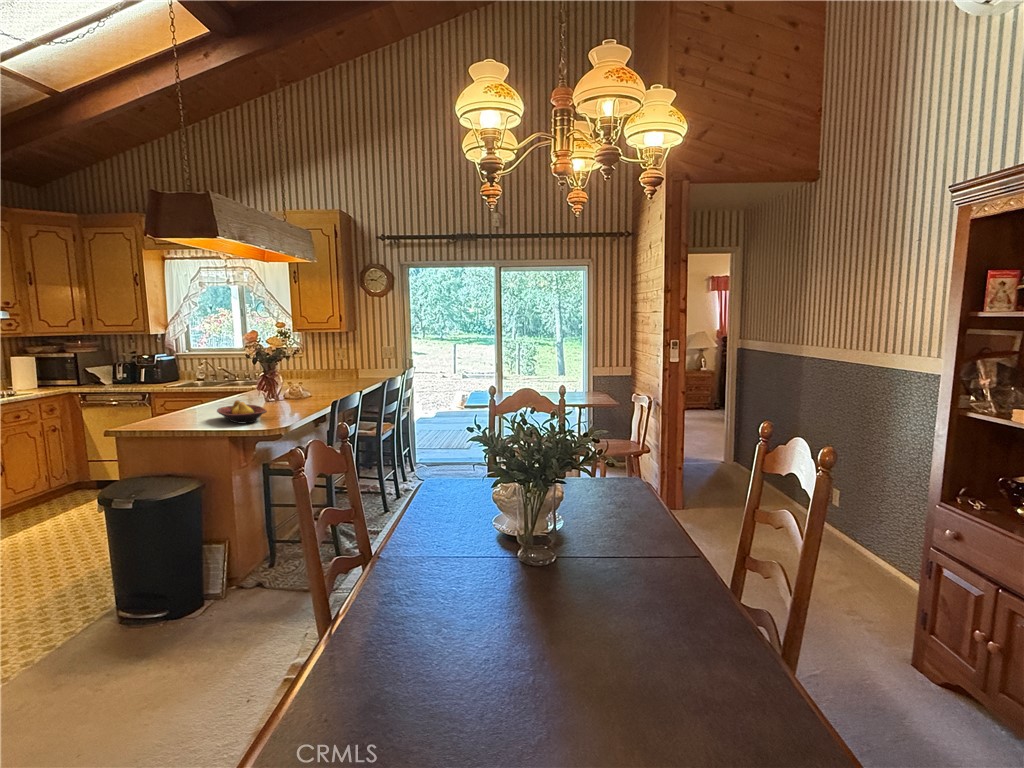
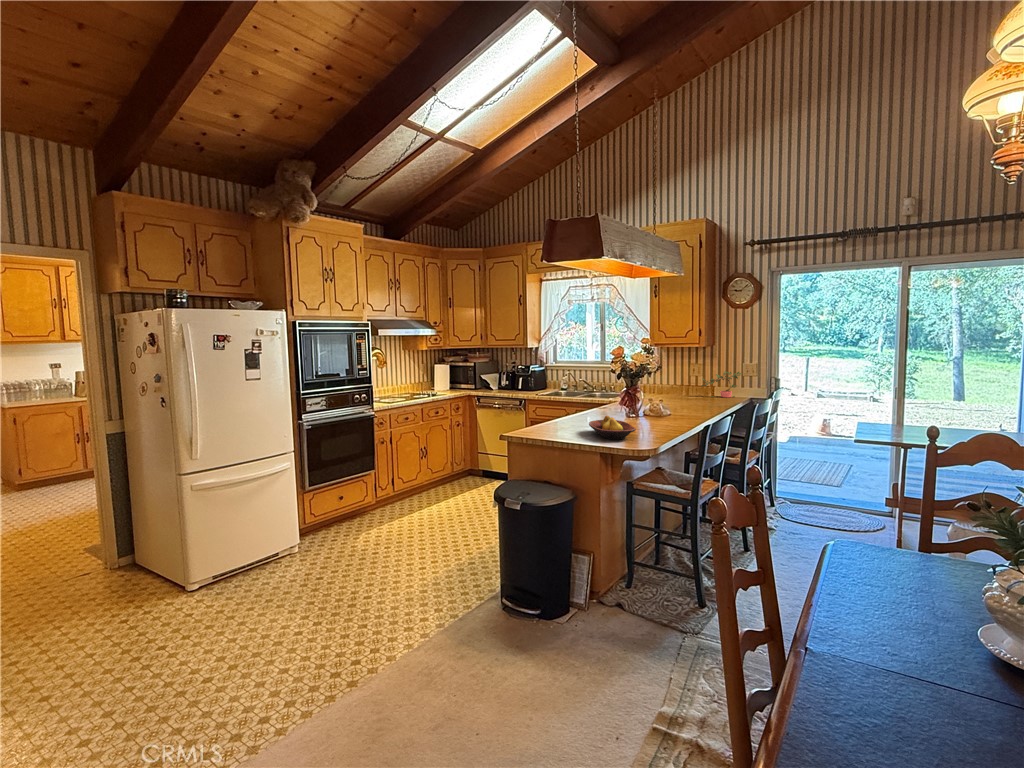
potted plant: none [346,354,383,379] -> present [702,371,742,397]

